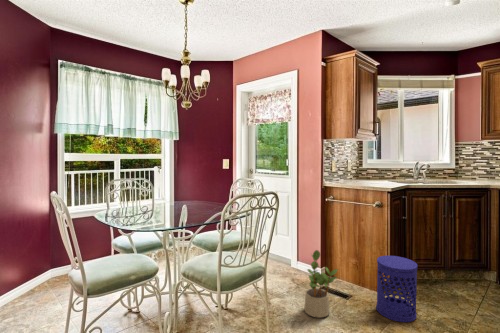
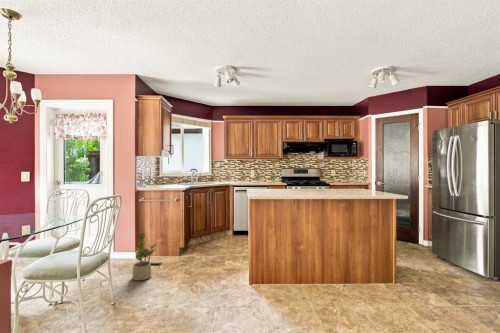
waste bin: present [376,256,418,322] -> none [179,229,202,267]

